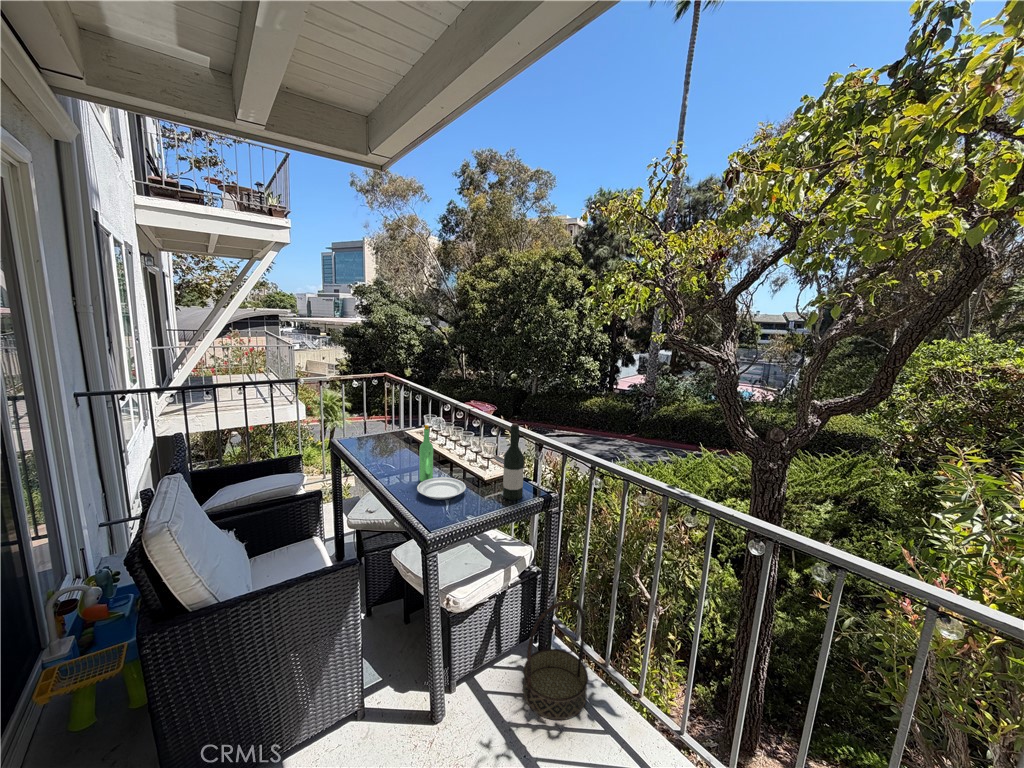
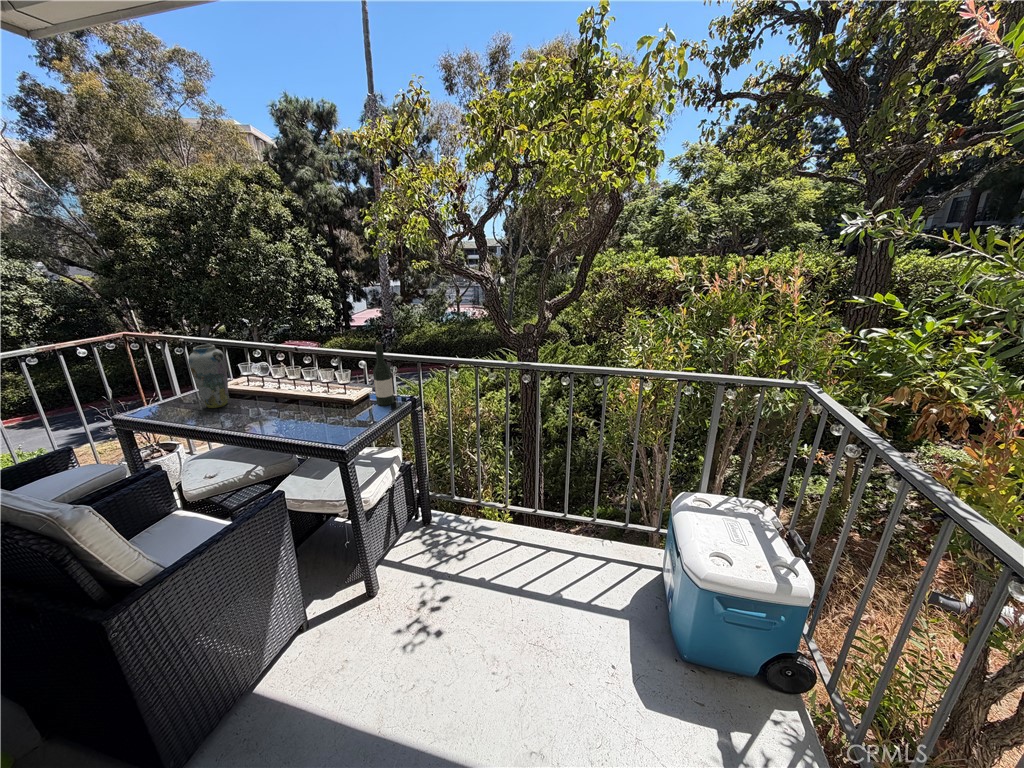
vase: none [365,391,396,452] -> present [188,344,228,408]
plate: present [417,425,466,500] -> none [287,362,346,422]
basket: present [523,601,588,720] -> none [422,468,472,554]

